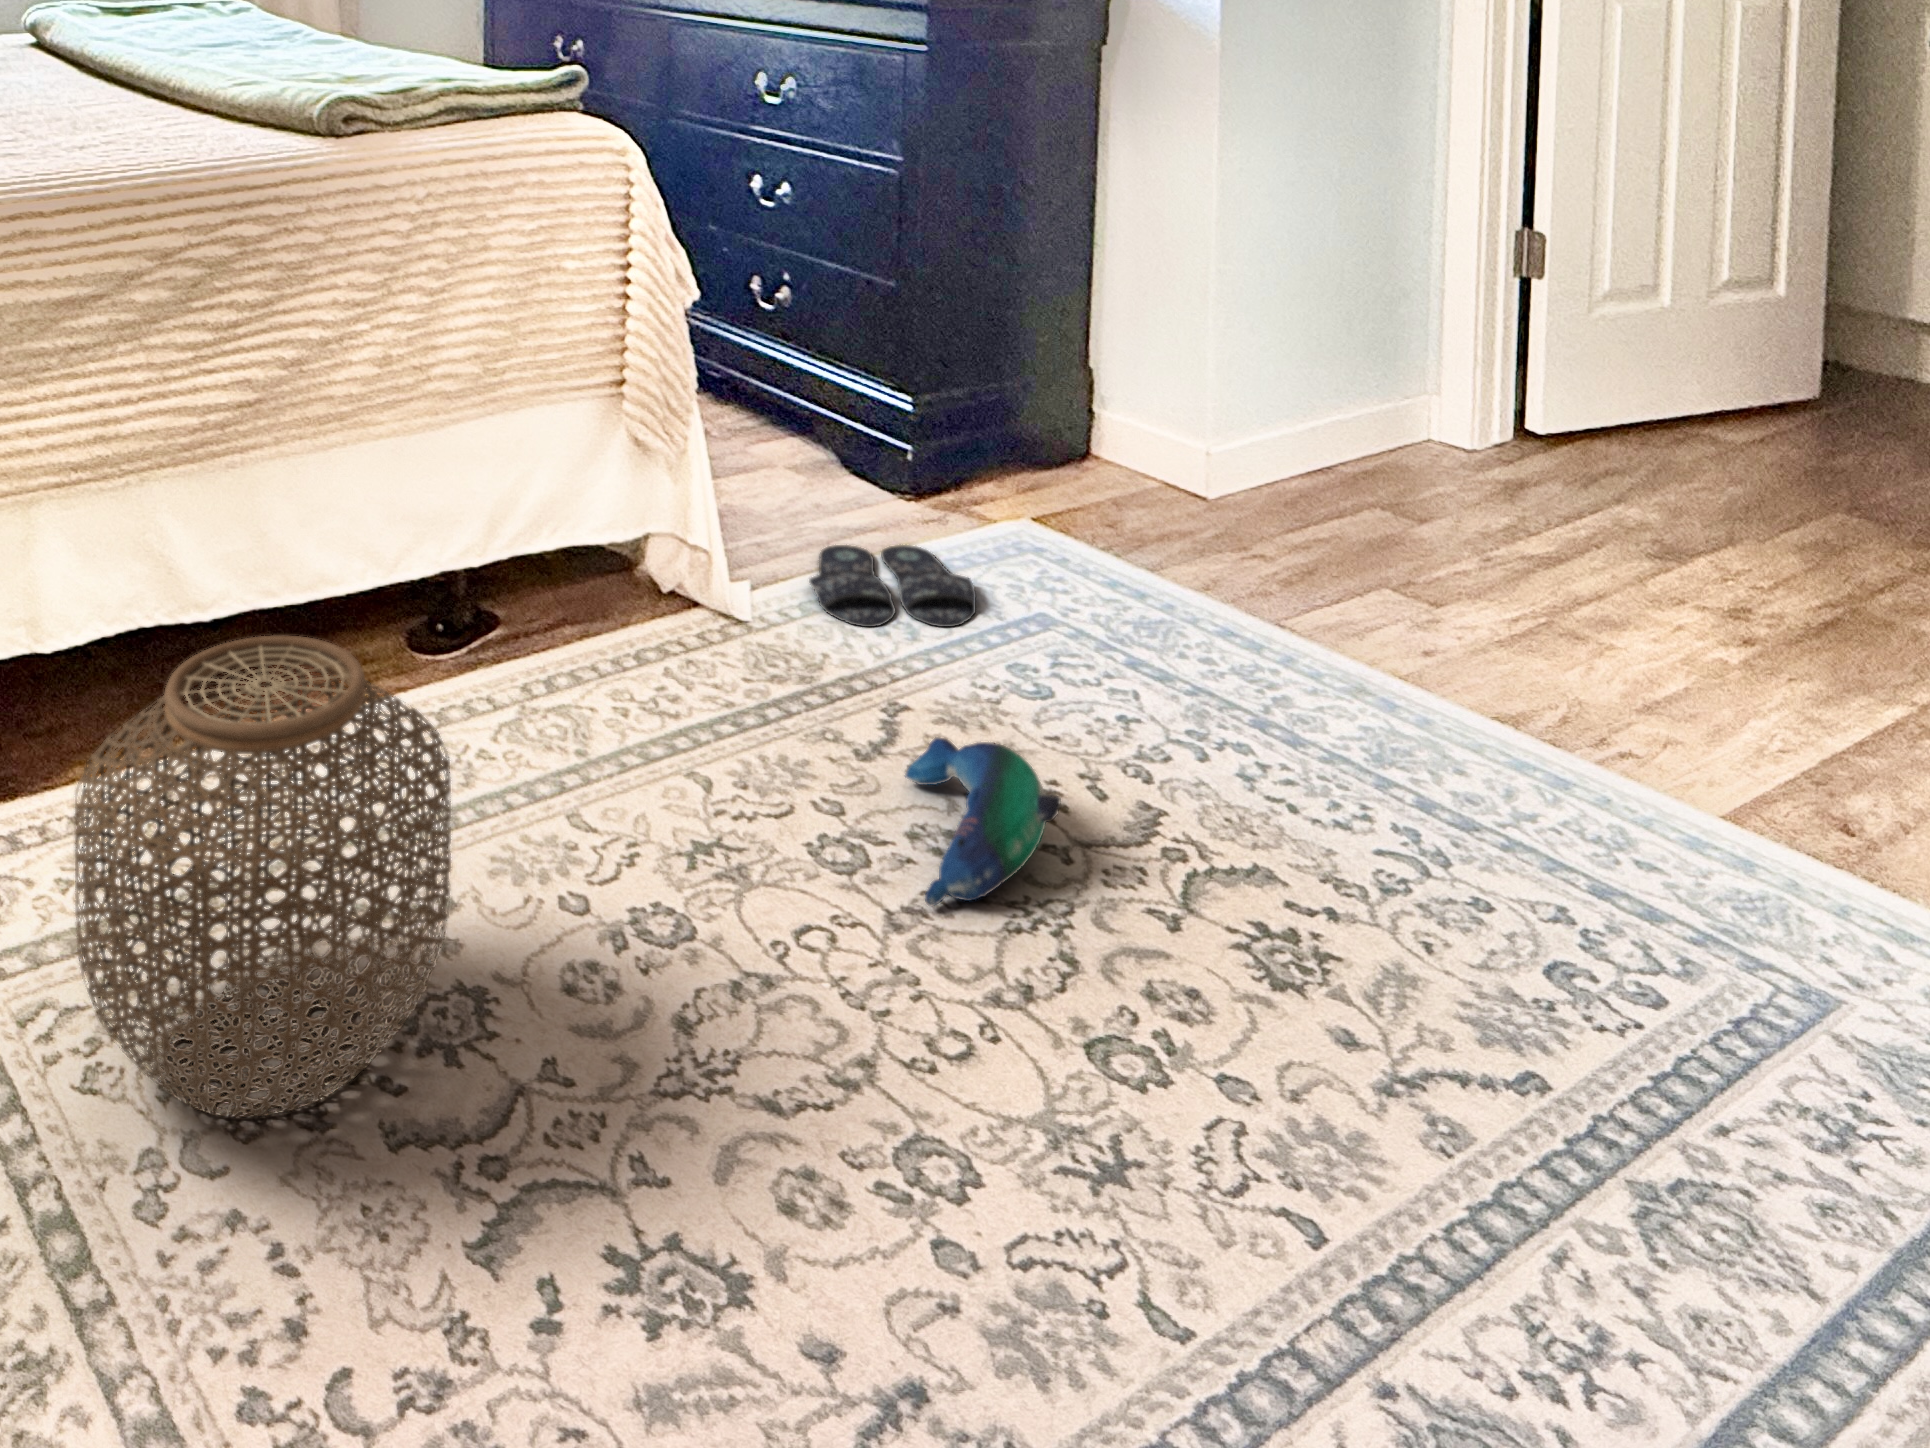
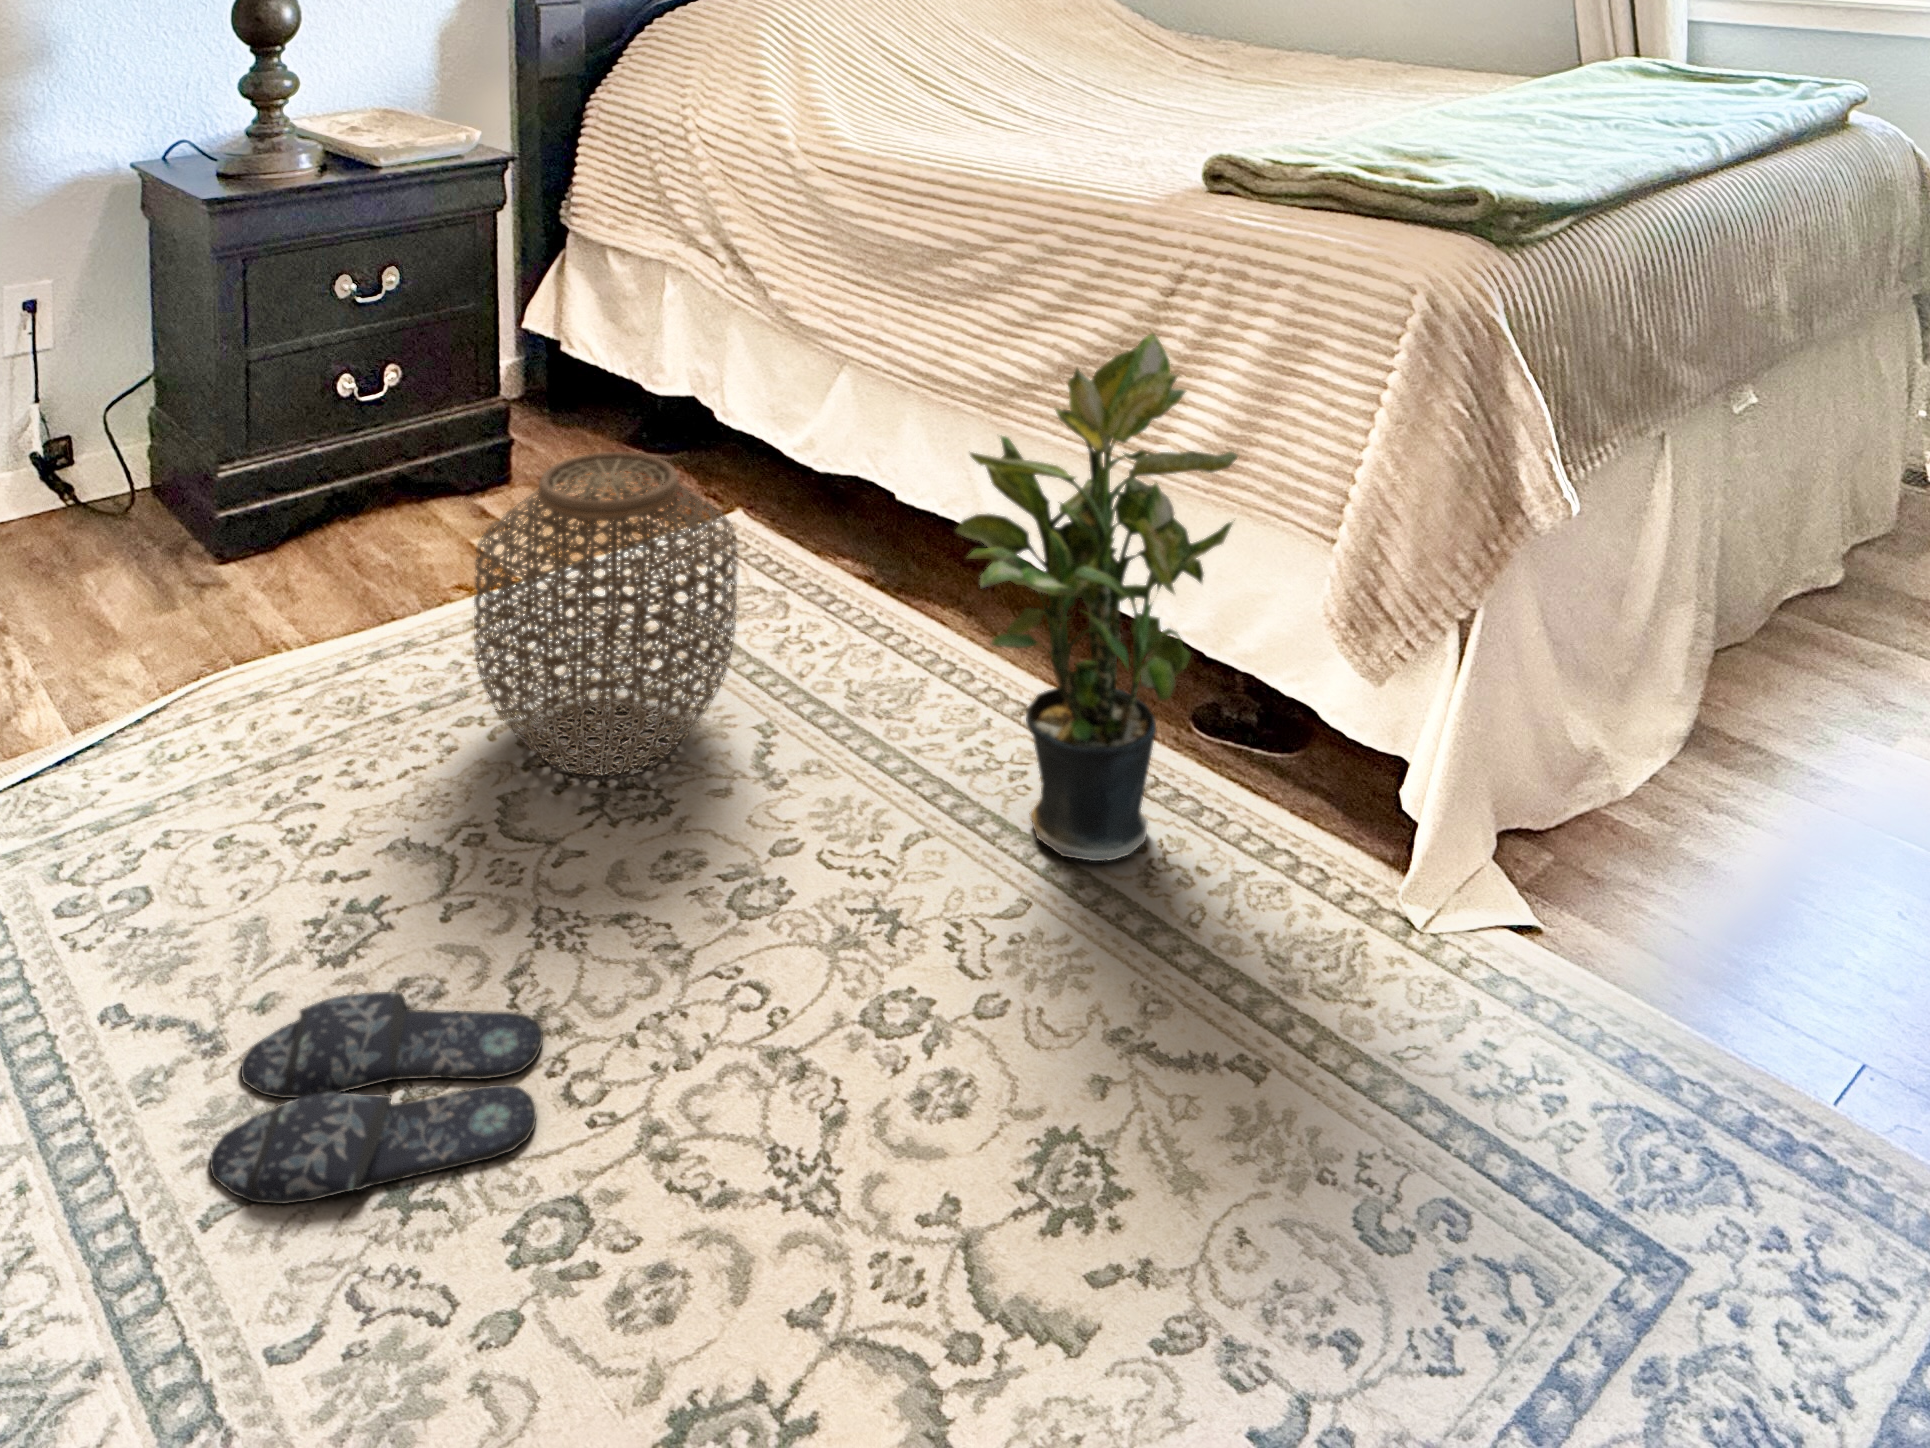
potted plant: none [430,247,679,757] -> present [956,333,1238,861]
slippers: present [809,545,976,627] -> present [210,992,543,1204]
plush toy: present [905,737,1061,906] -> none [816,1056,1138,1182]

